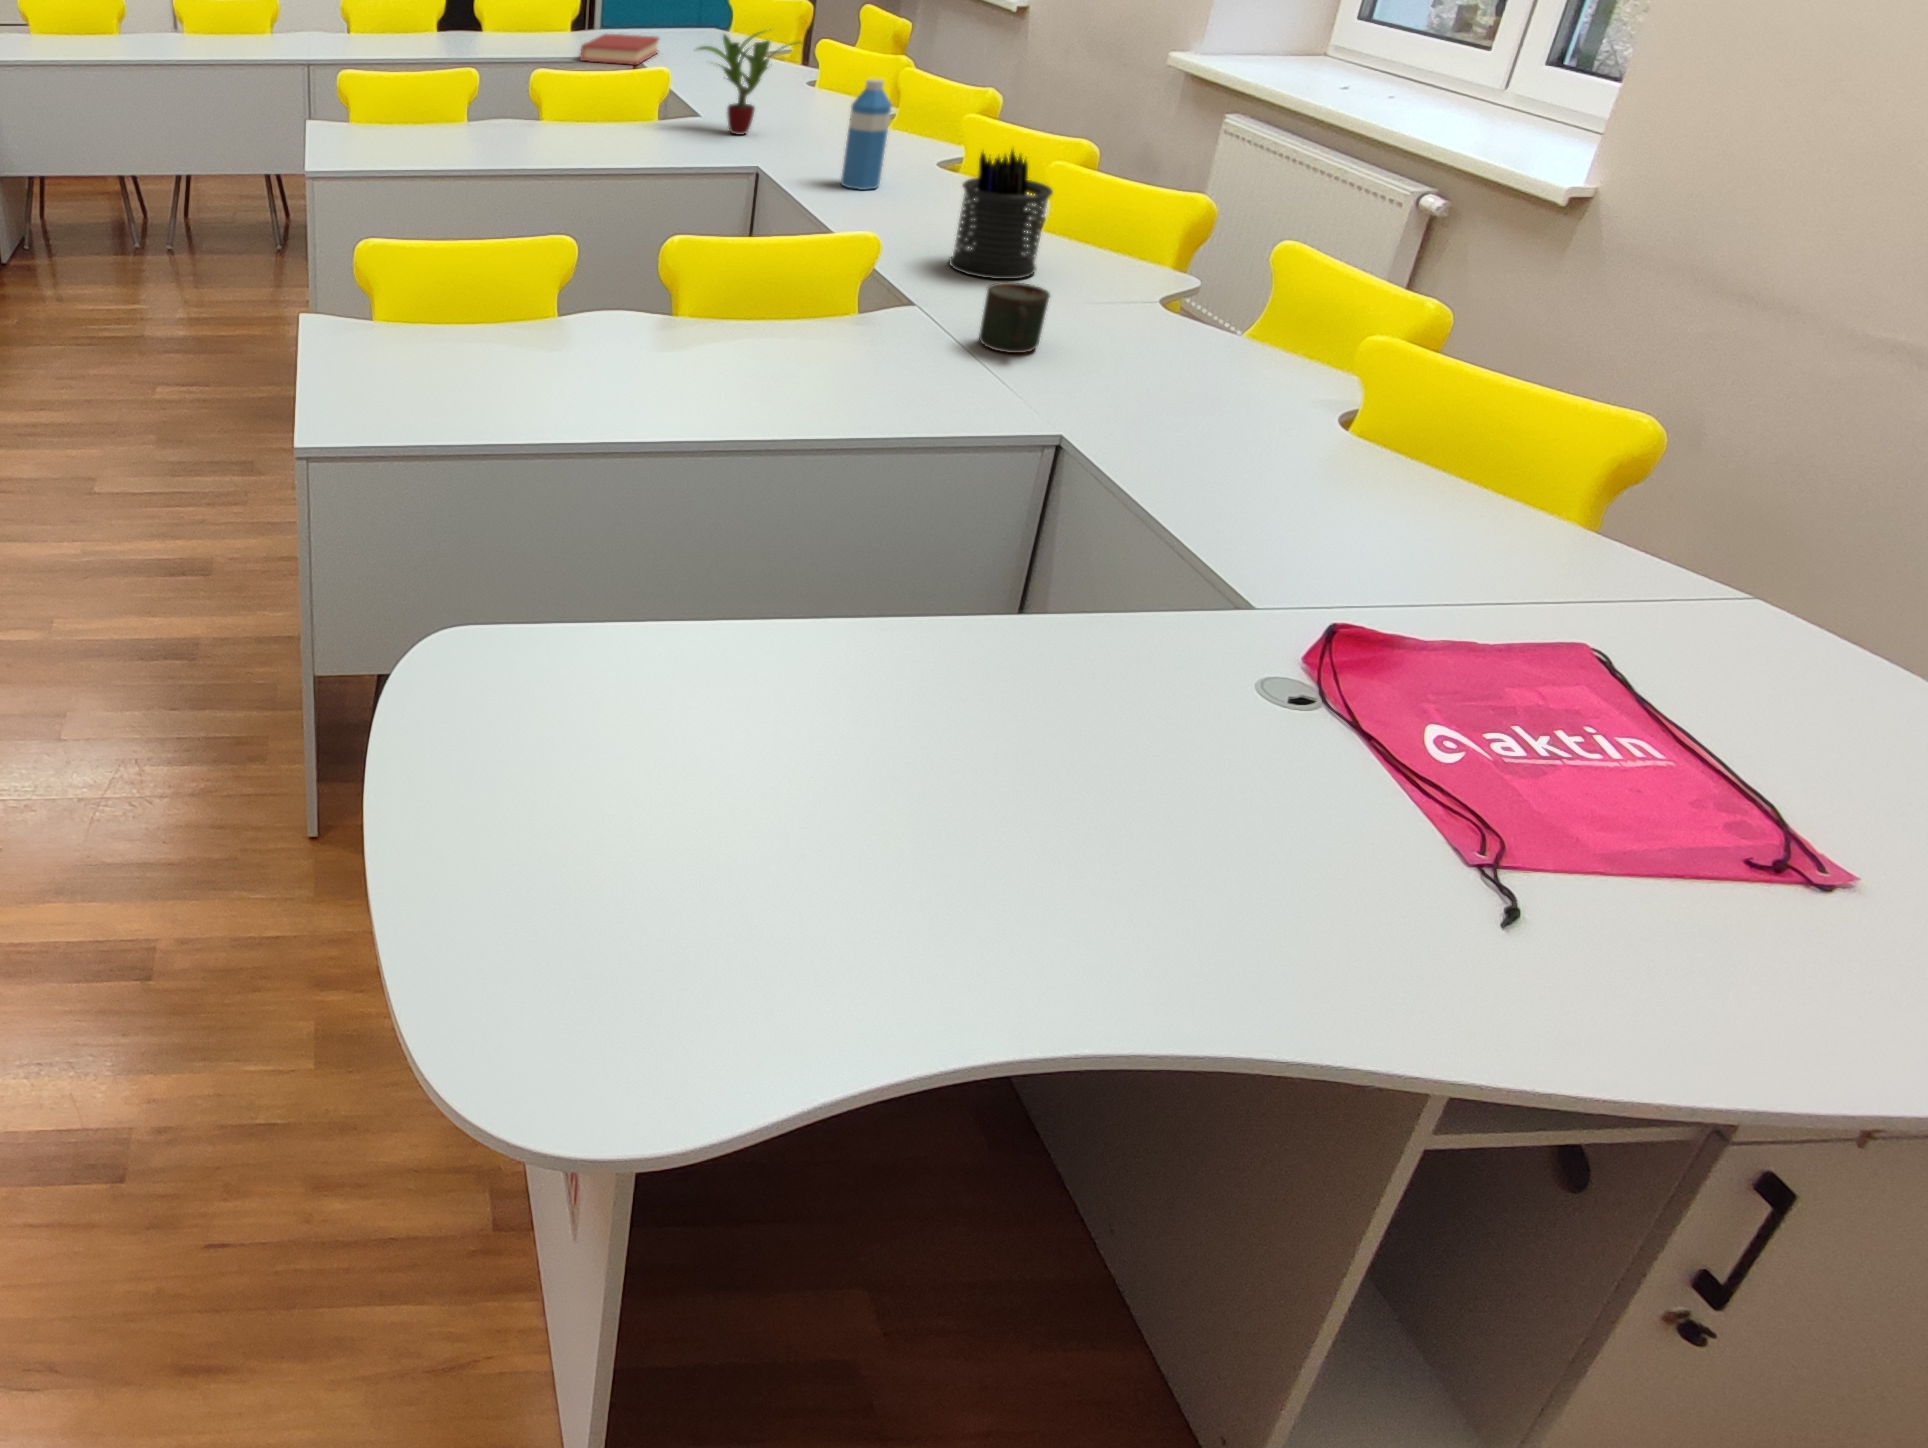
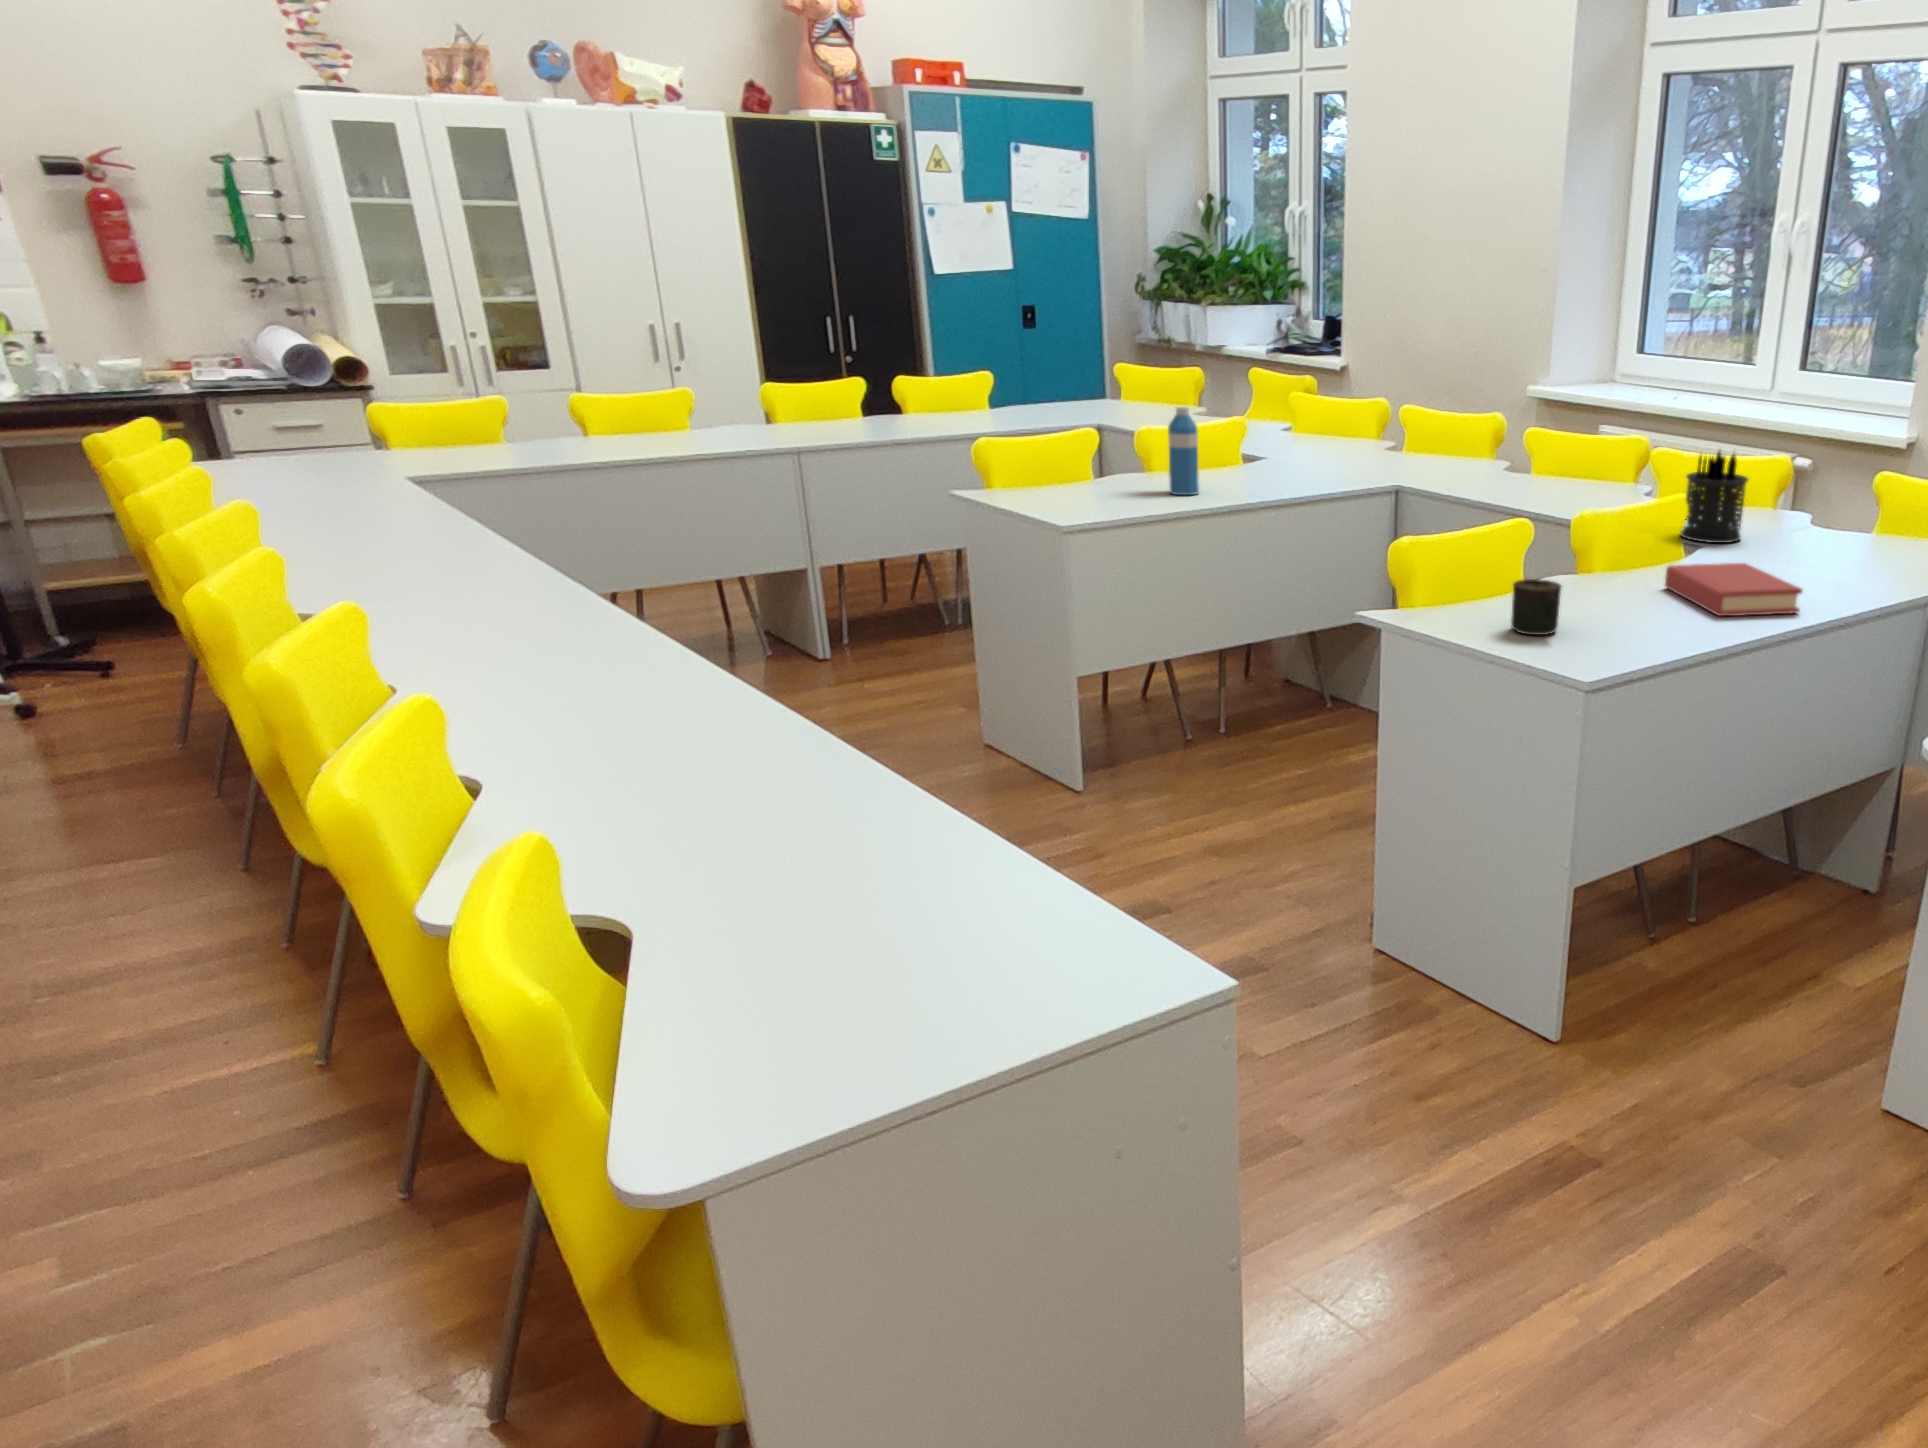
potted plant: present [698,32,794,135] -> none [1317,387,1407,477]
hardback book: present [580,34,659,65] -> present [1665,563,1802,616]
water bottle: present [841,79,891,190] -> present [1168,407,1199,495]
mug: present [979,282,1050,353] -> present [1511,579,1561,635]

